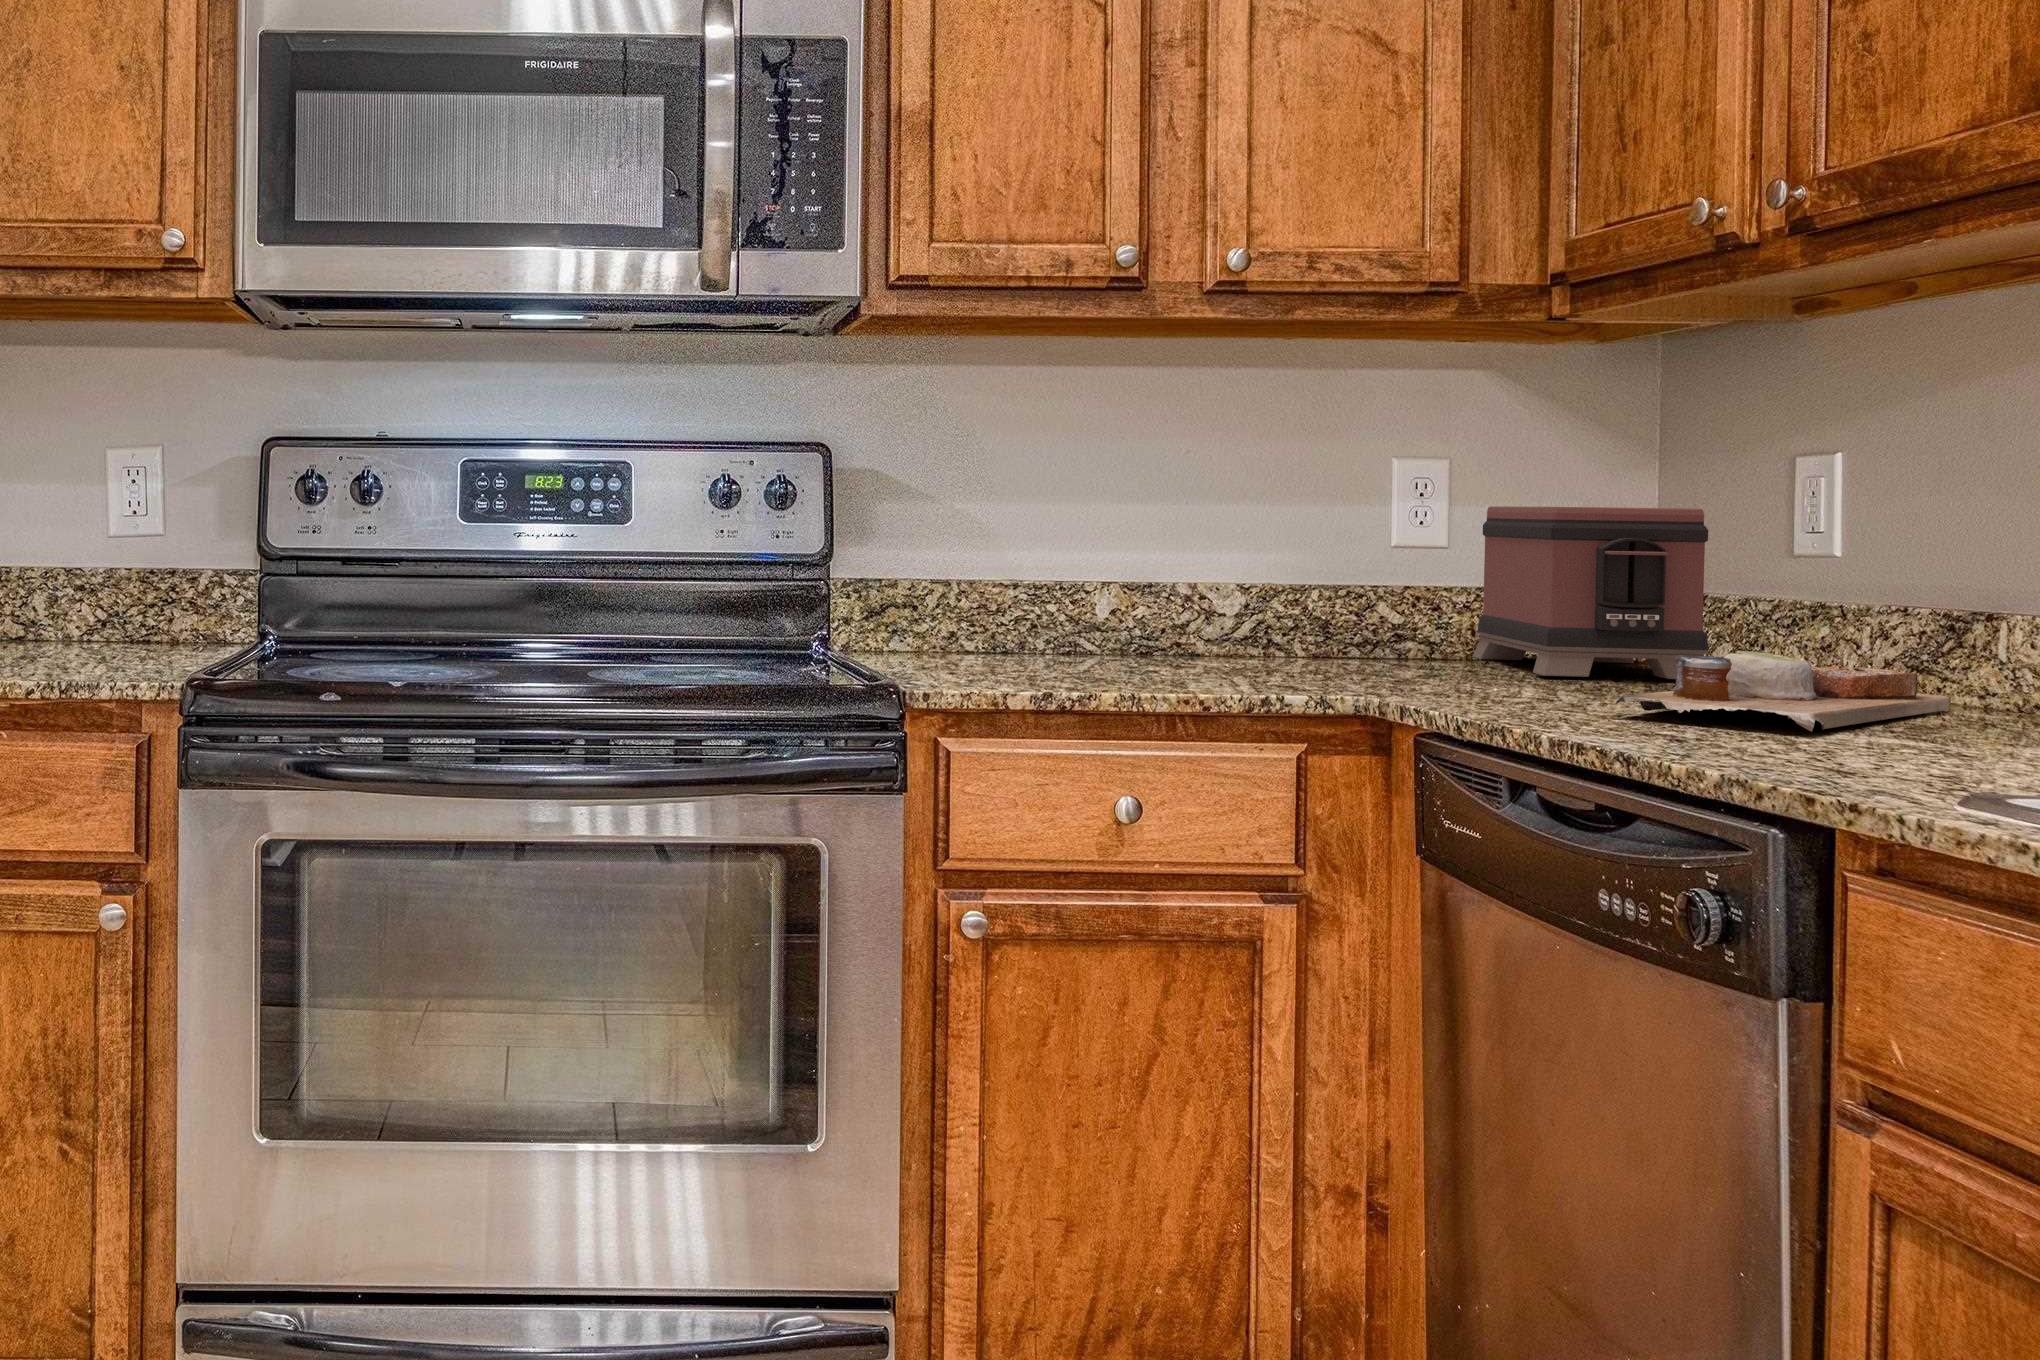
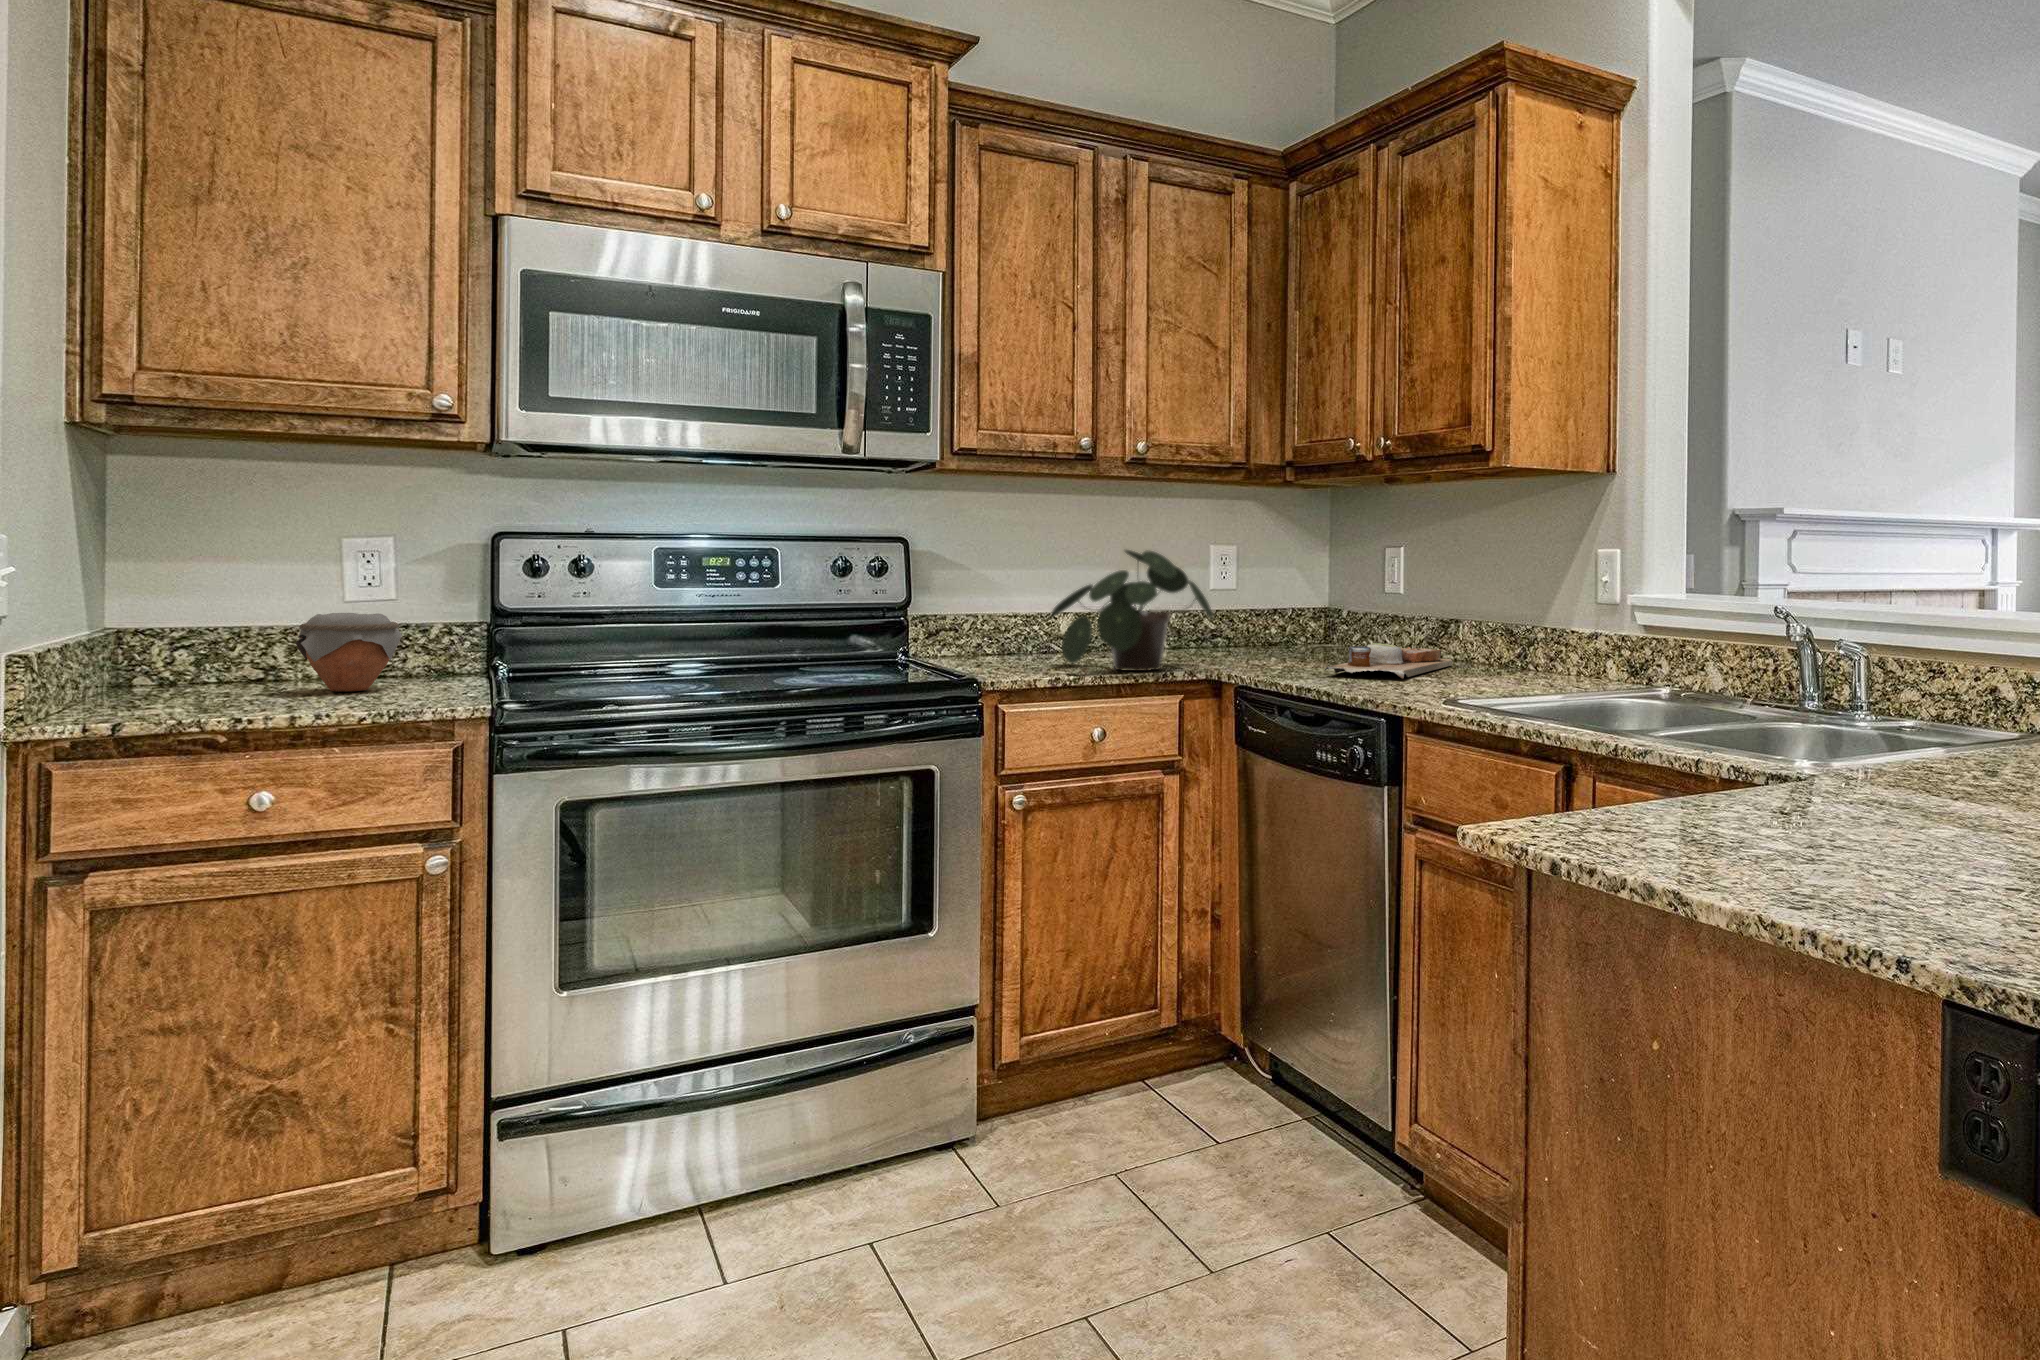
potted plant: none [1061,453,1372,686] -> present [1051,550,1213,671]
toaster: present [1472,506,1708,679] -> none [1250,572,1360,657]
jar: none [10,546,133,656] -> present [296,613,402,691]

